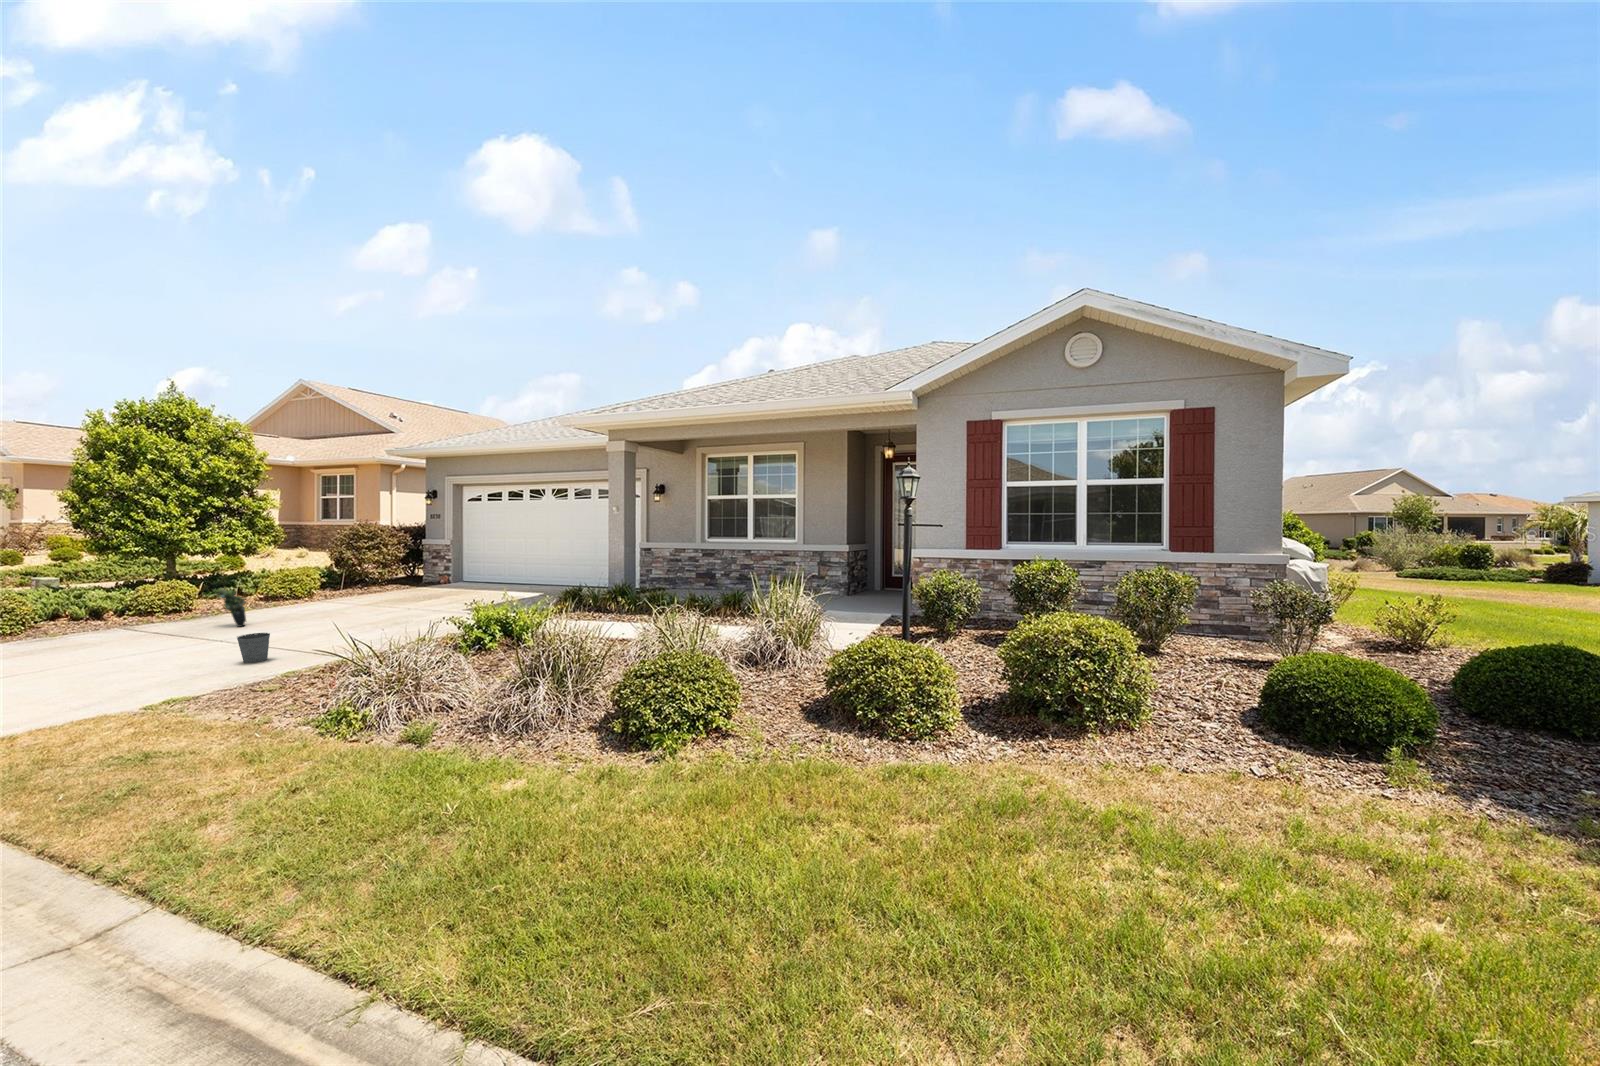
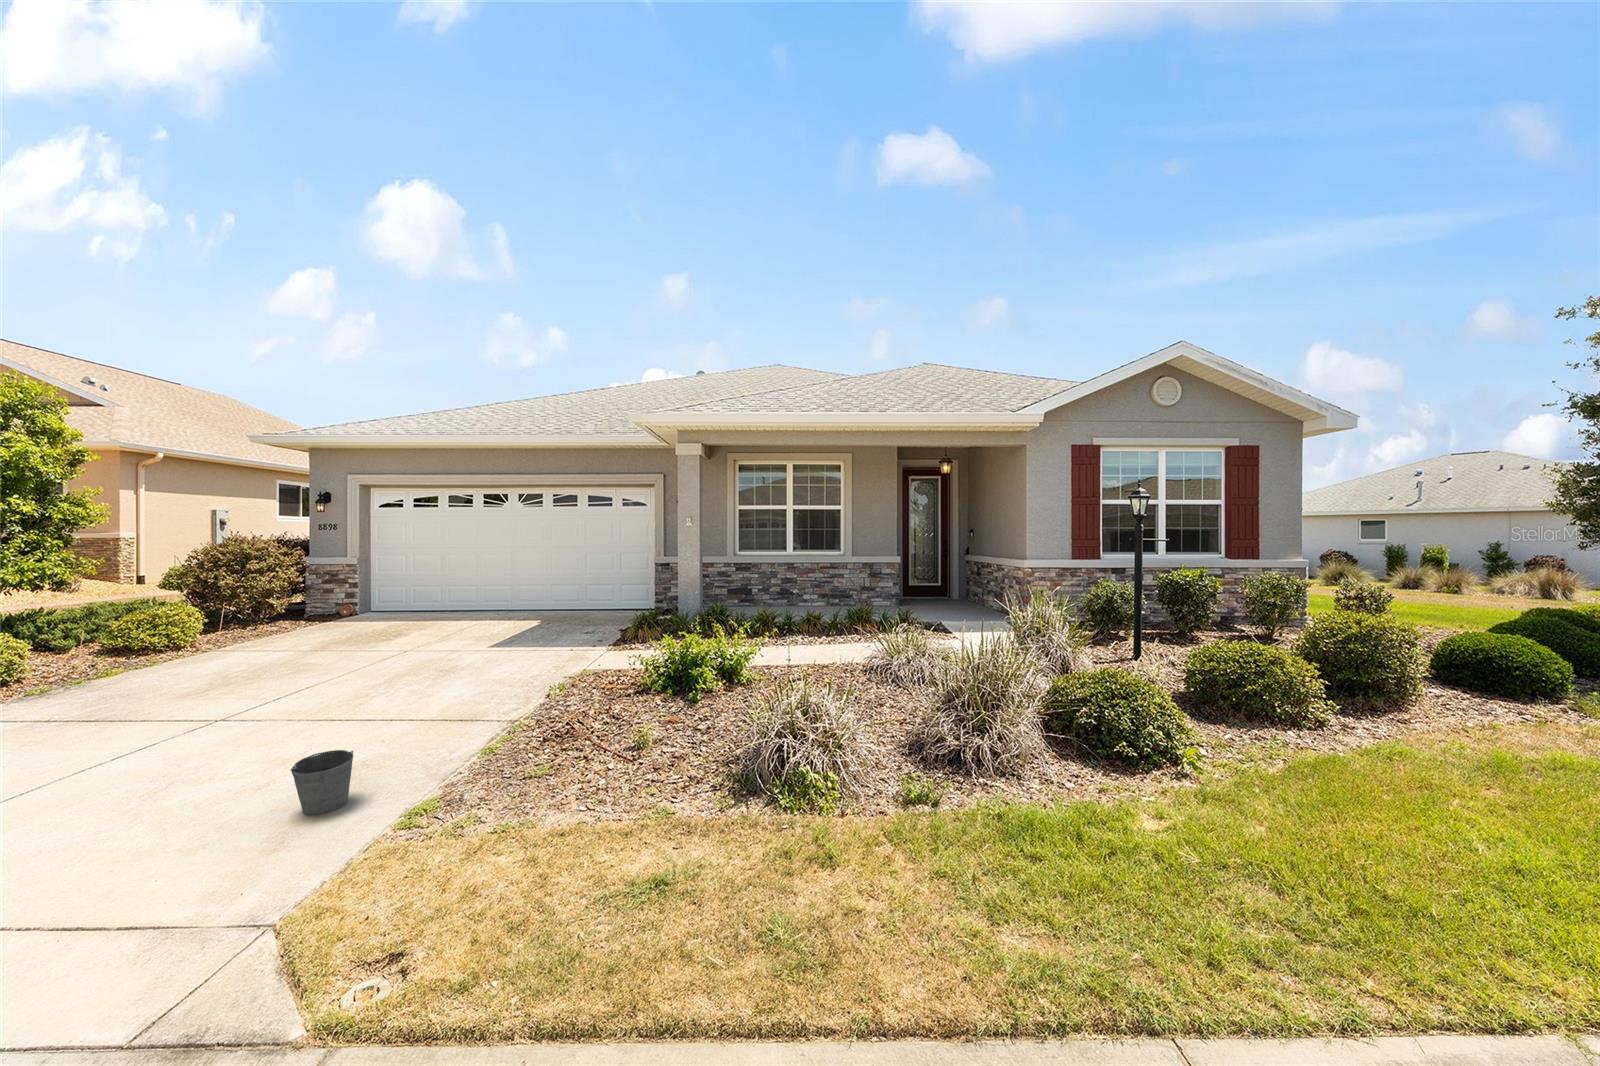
potted plant: present [216,588,246,627] -> none [69,659,142,728]

